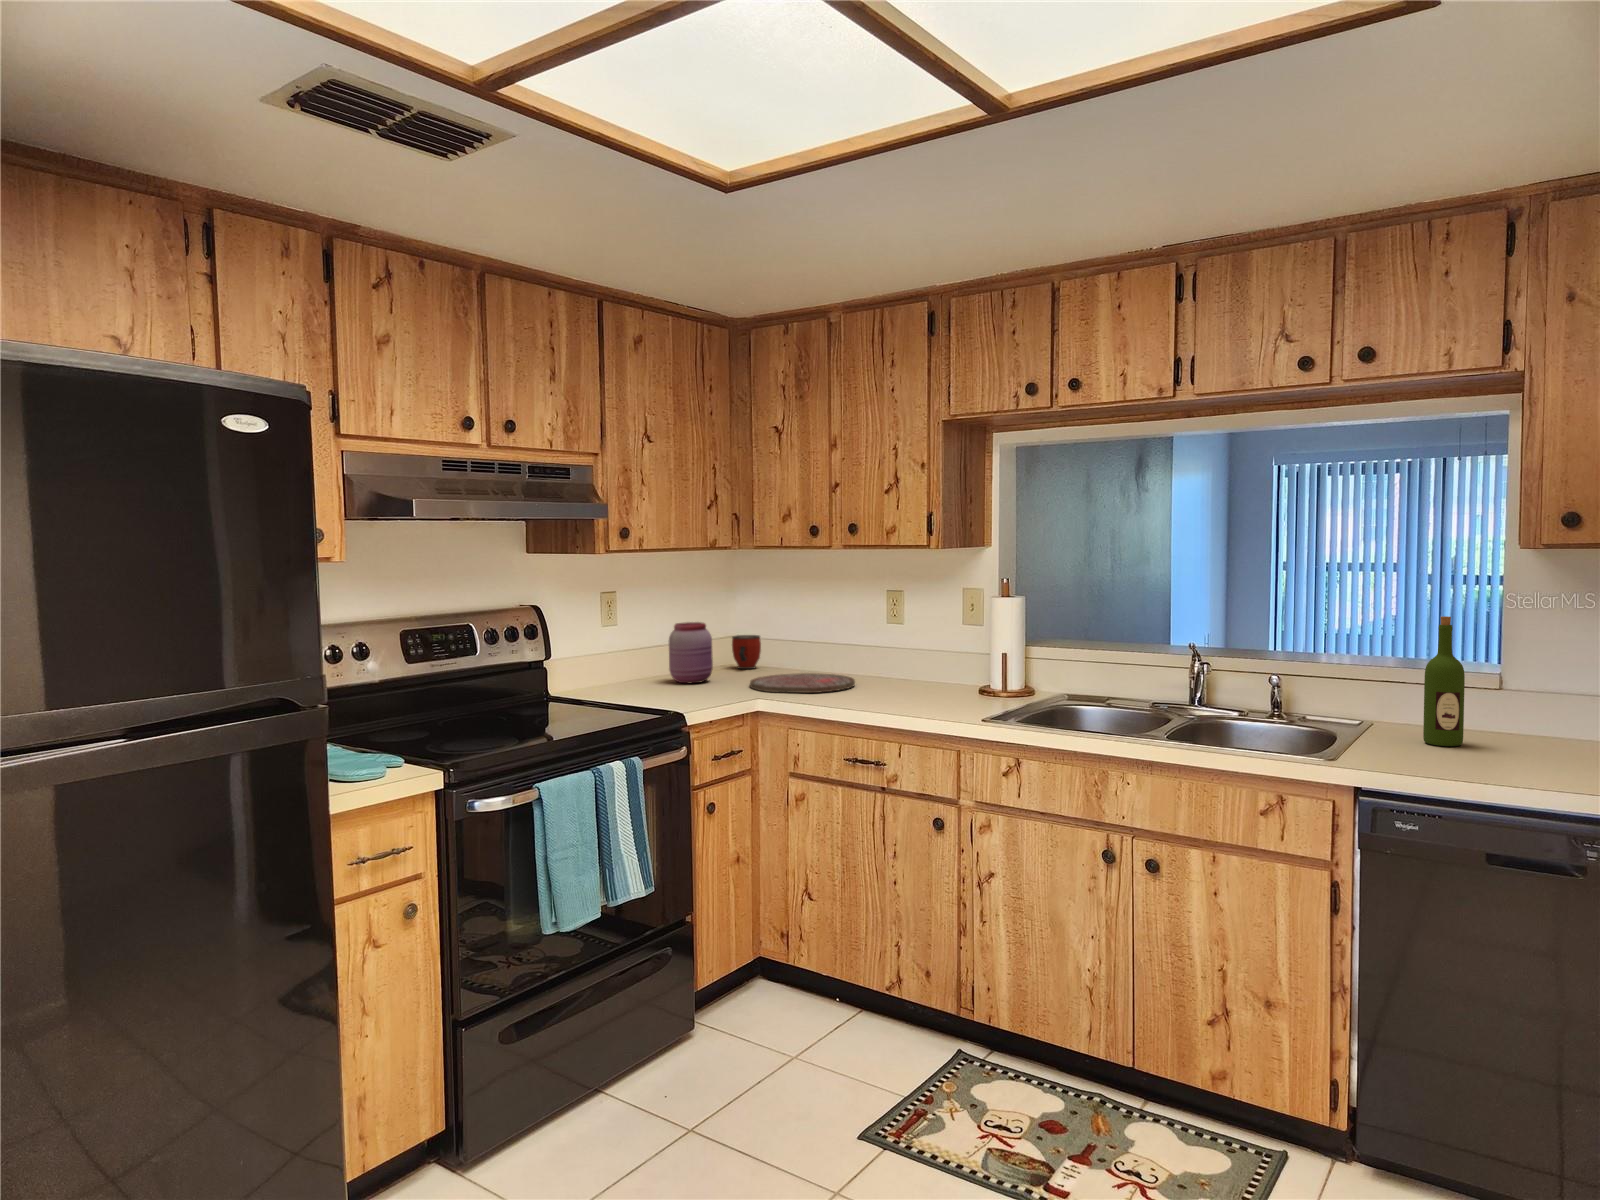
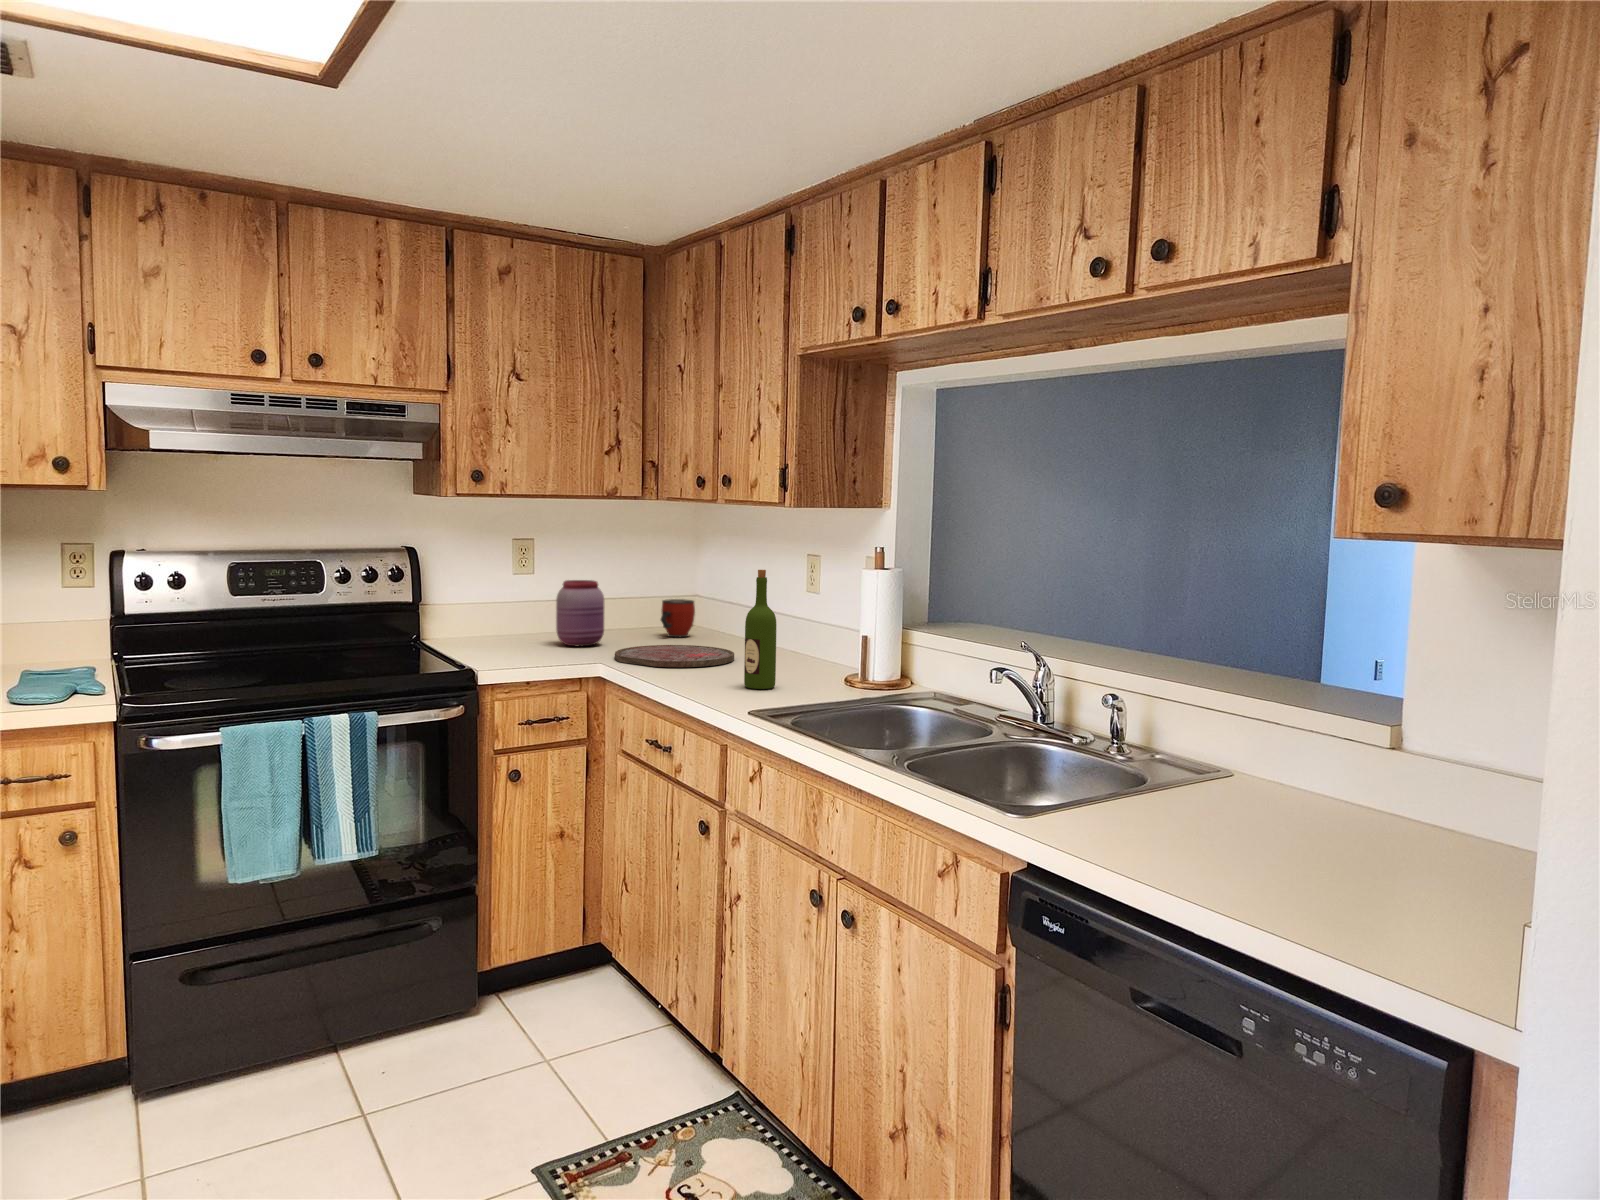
wine bottle: present [1423,616,1465,746] -> present [744,570,776,689]

